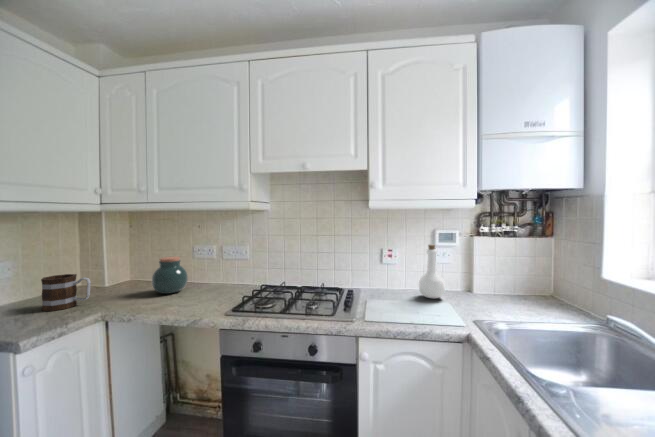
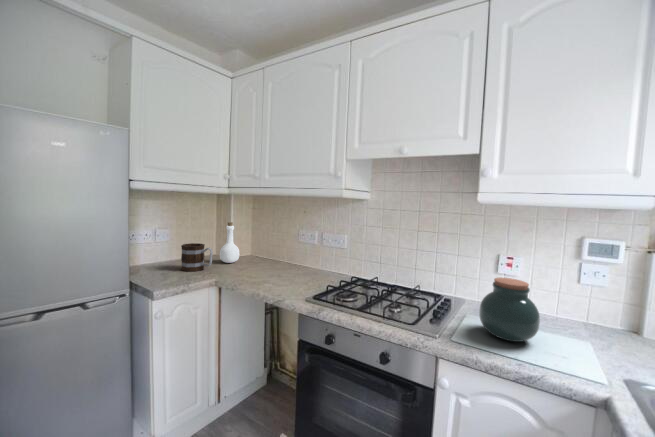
bottle: present [419,245,445,298] -> present [220,222,239,263]
jar: present [152,257,188,294] -> present [479,278,540,342]

